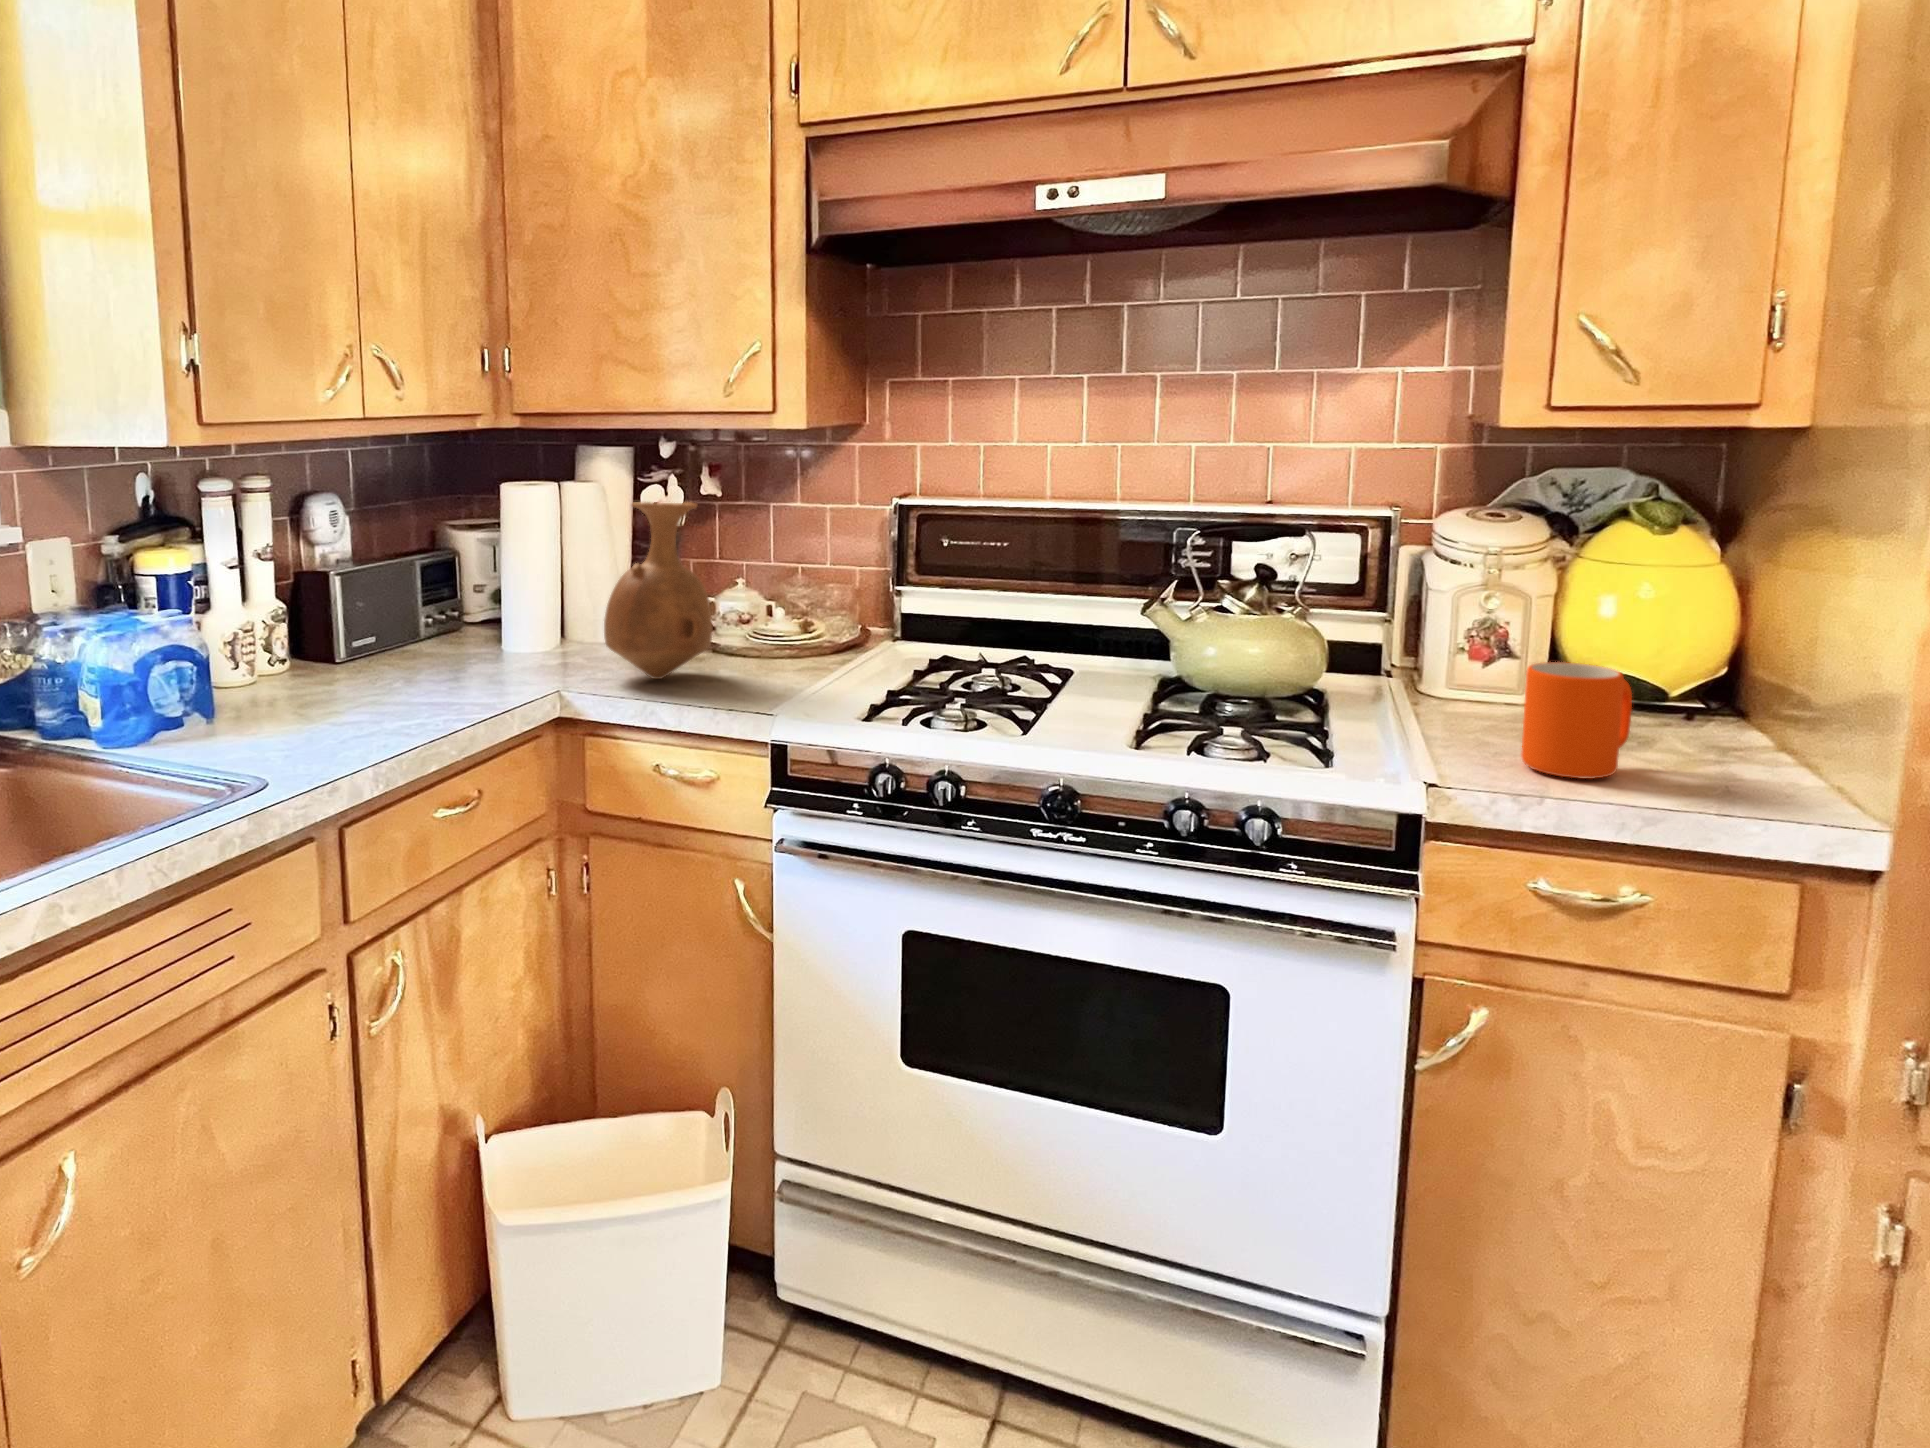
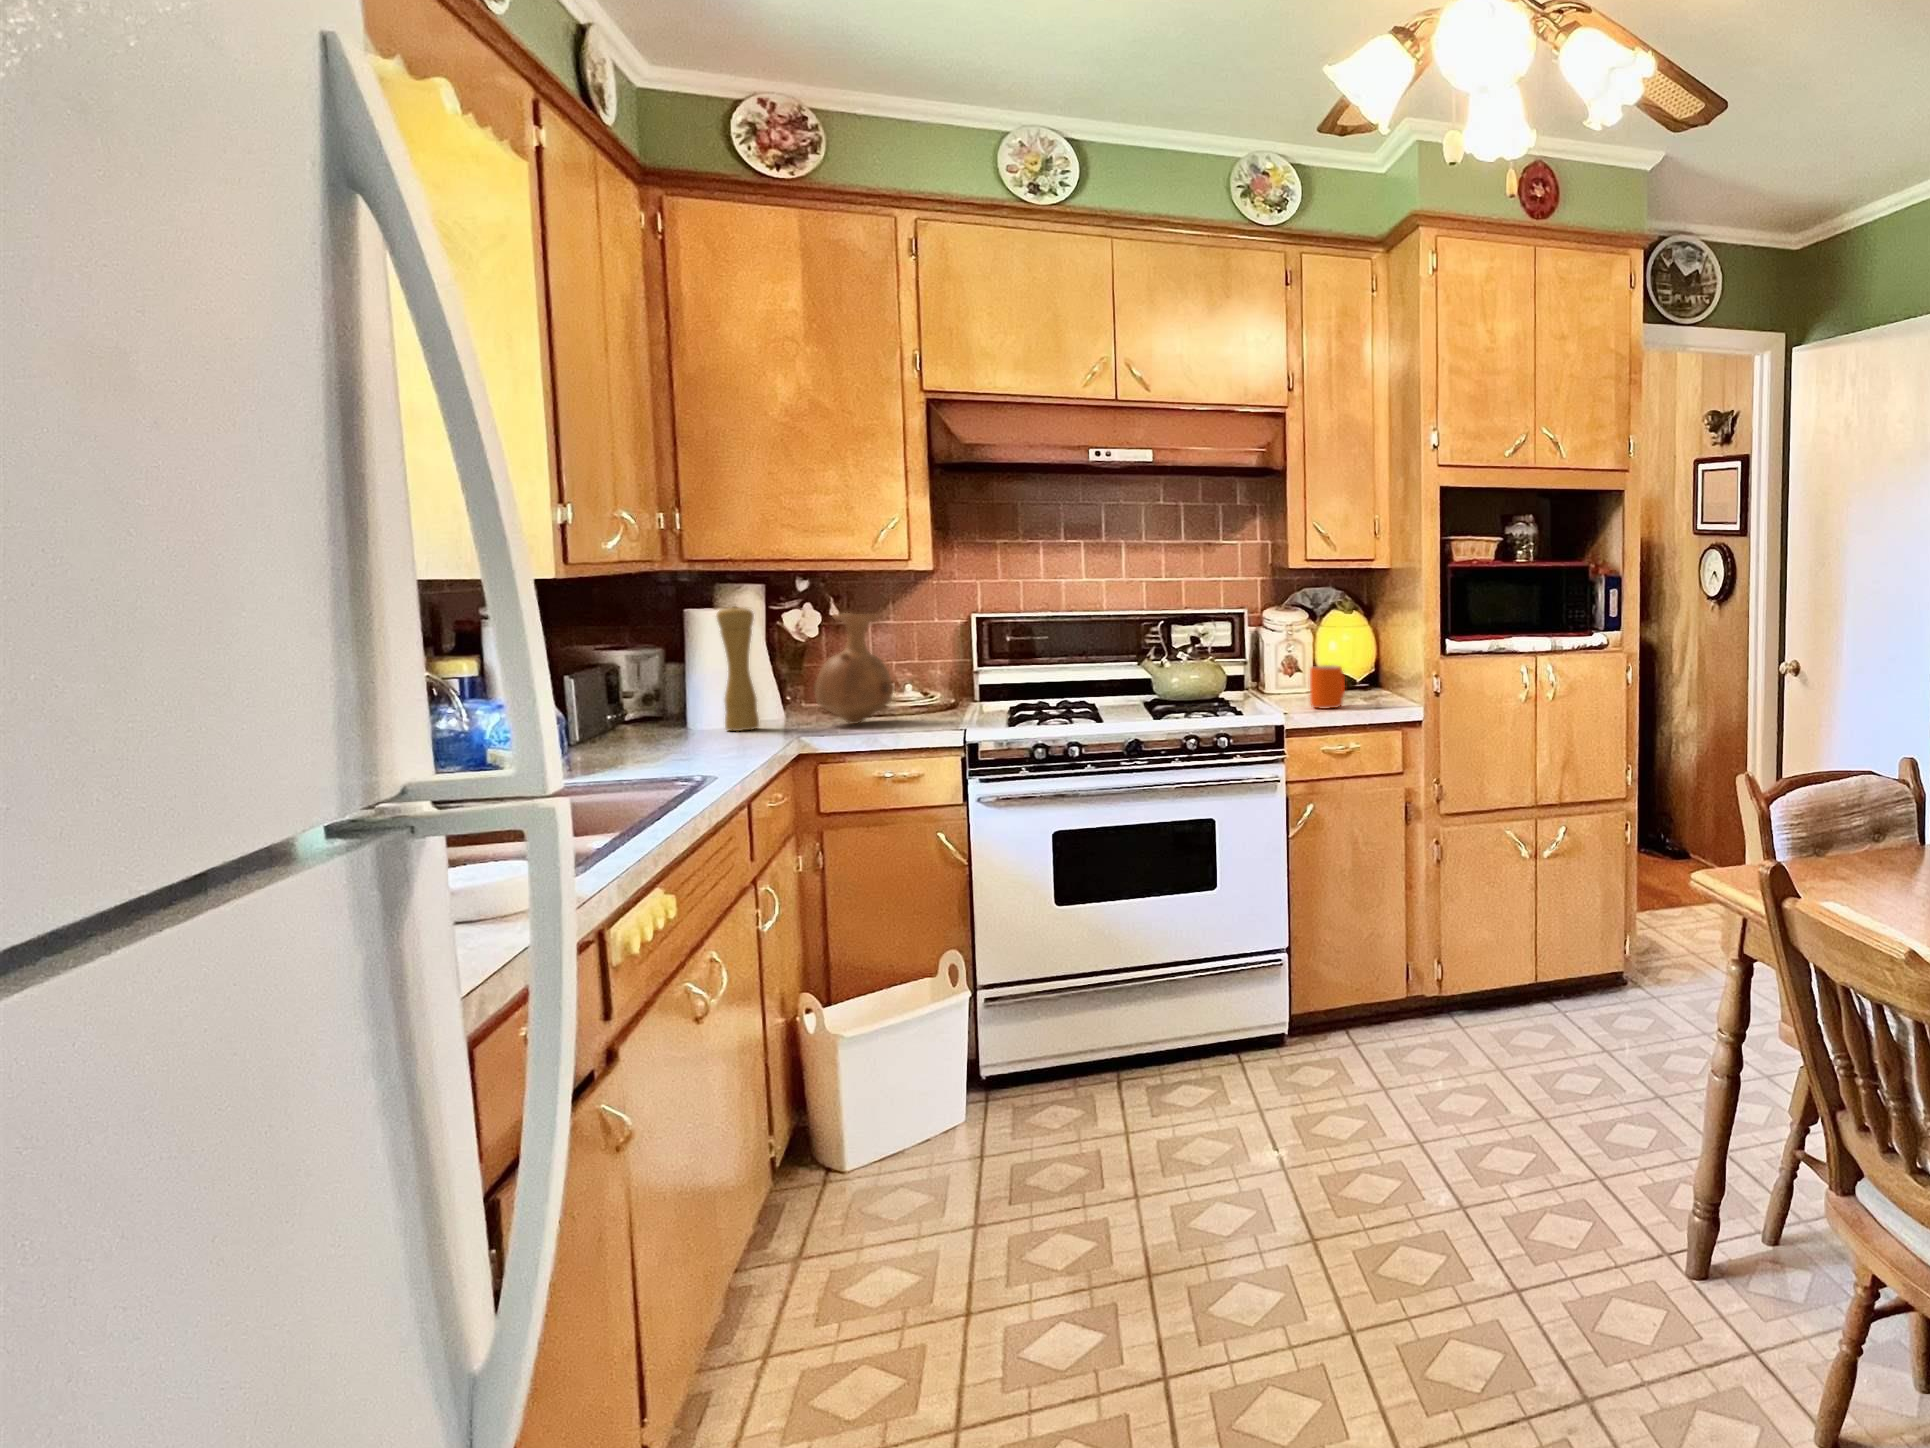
pepper mill: none [491,486,544,673] -> present [717,606,759,731]

